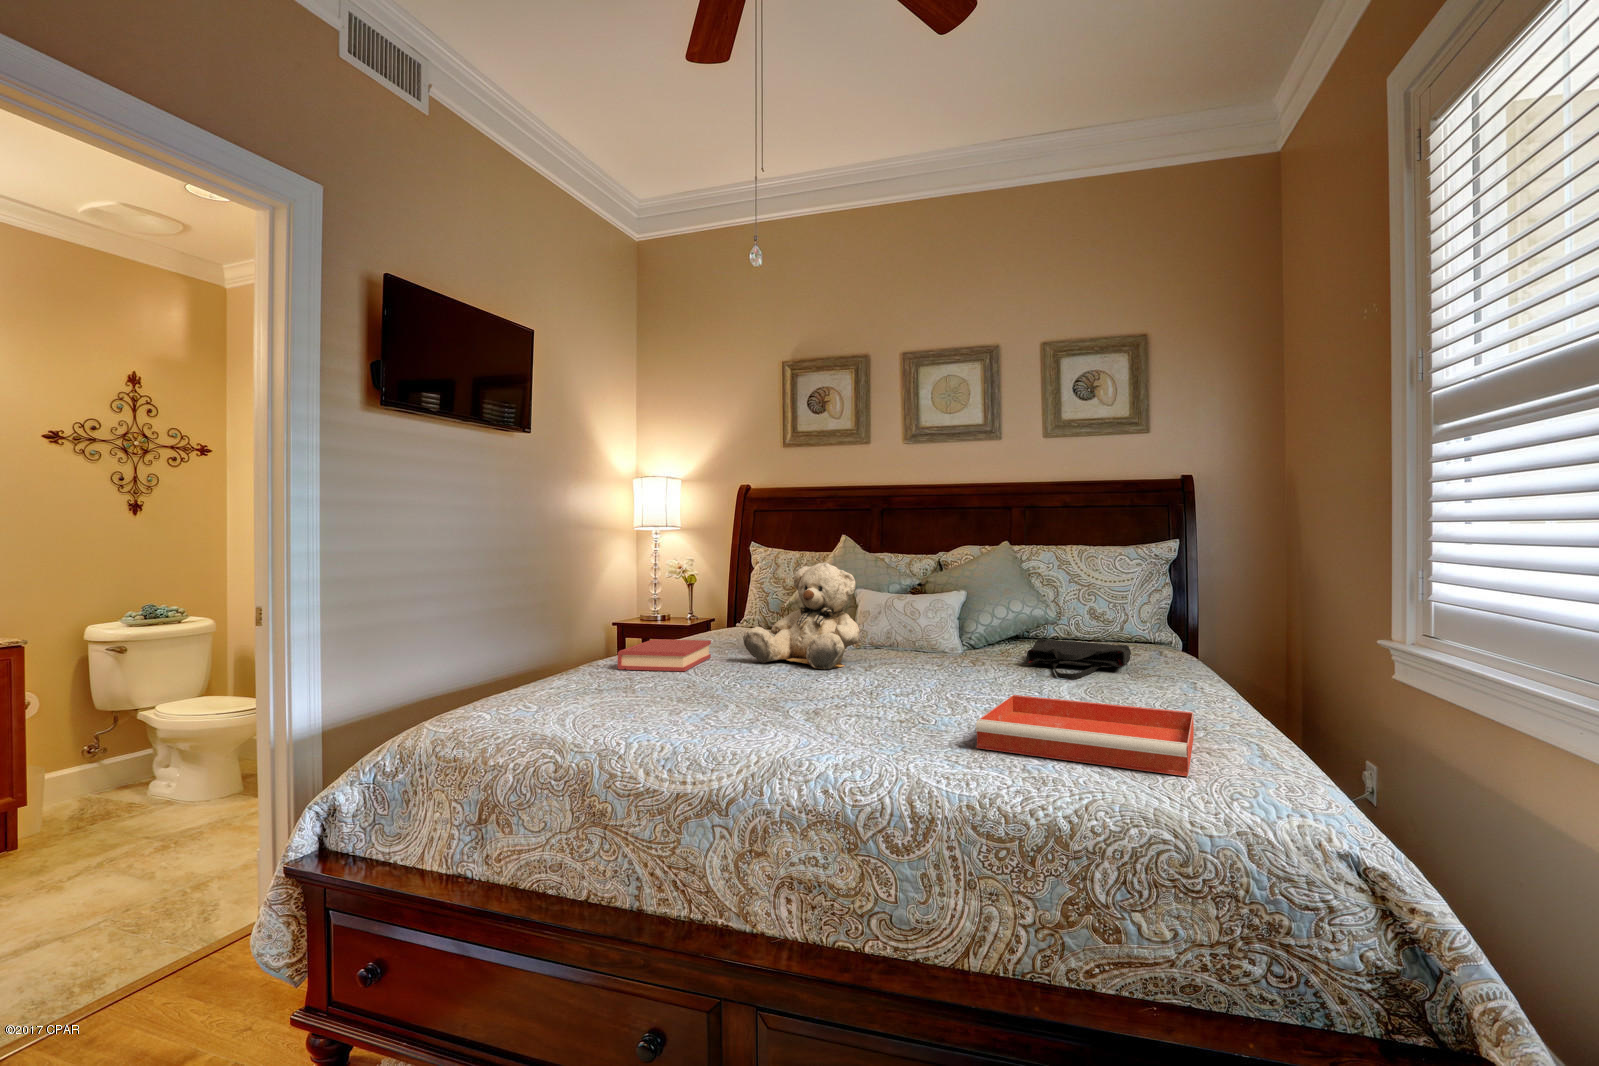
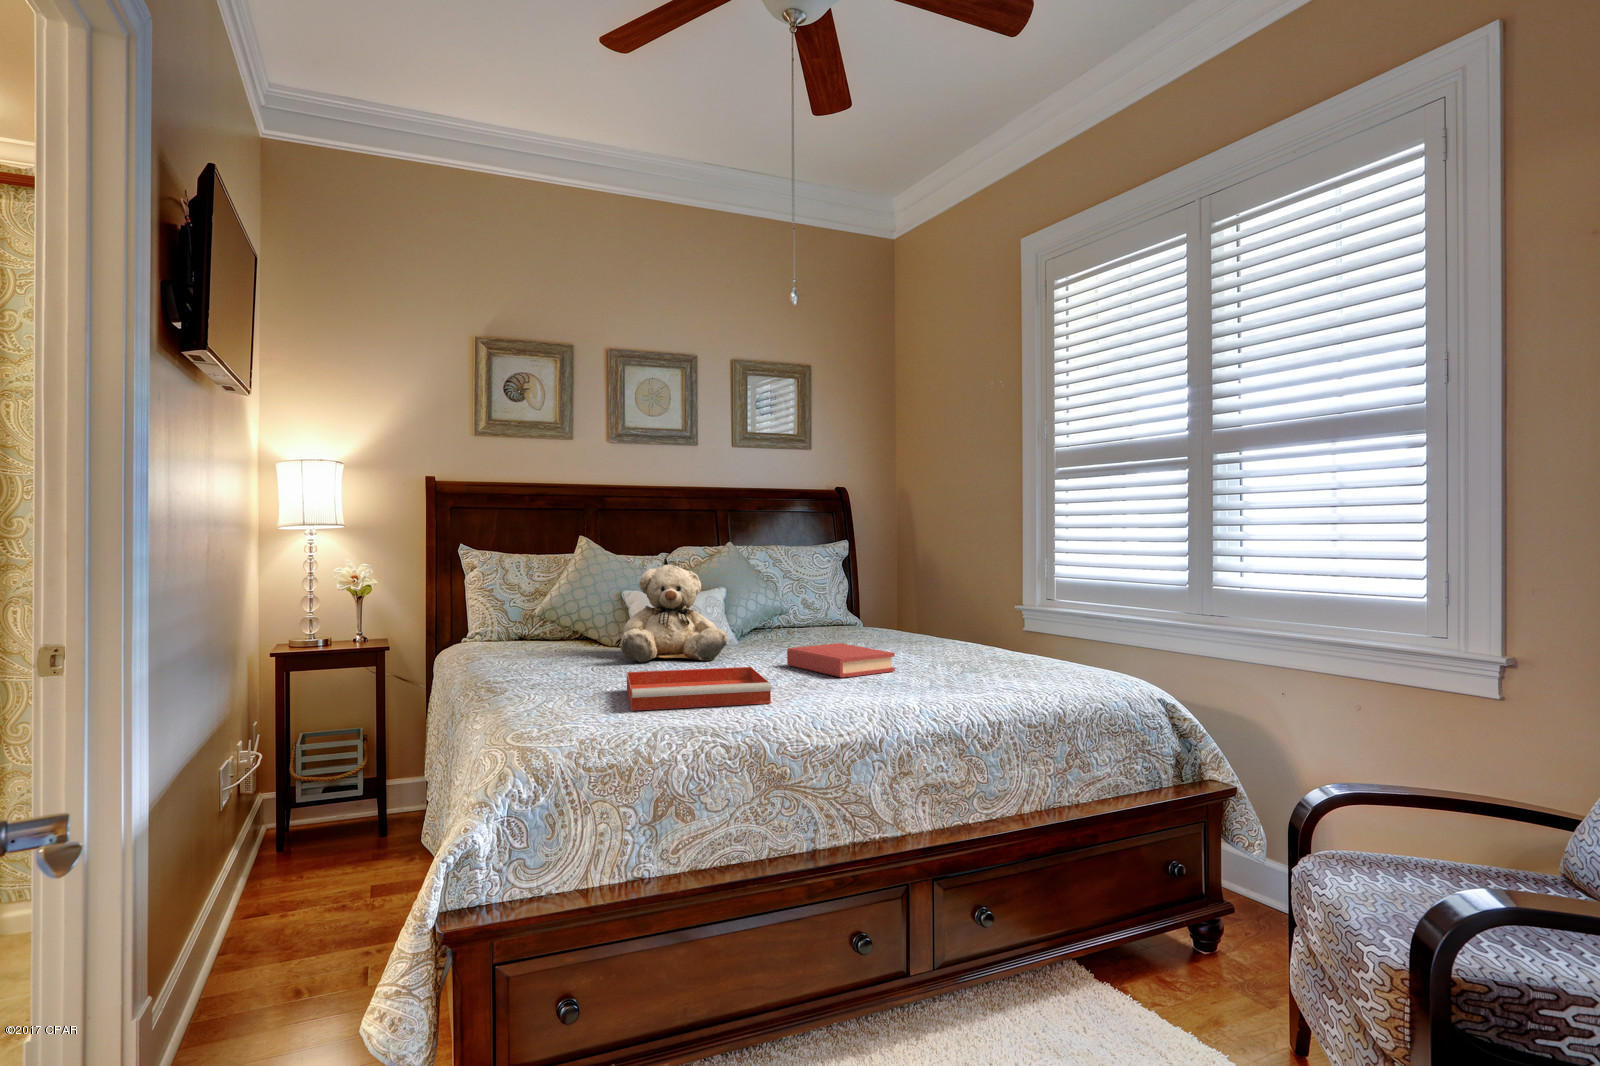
tote bag: present [1026,638,1131,679] -> none [814,620,896,646]
hardback book: present [618,639,711,671] -> present [787,643,895,678]
tray: present [975,695,1194,776] -> present [627,667,771,711]

